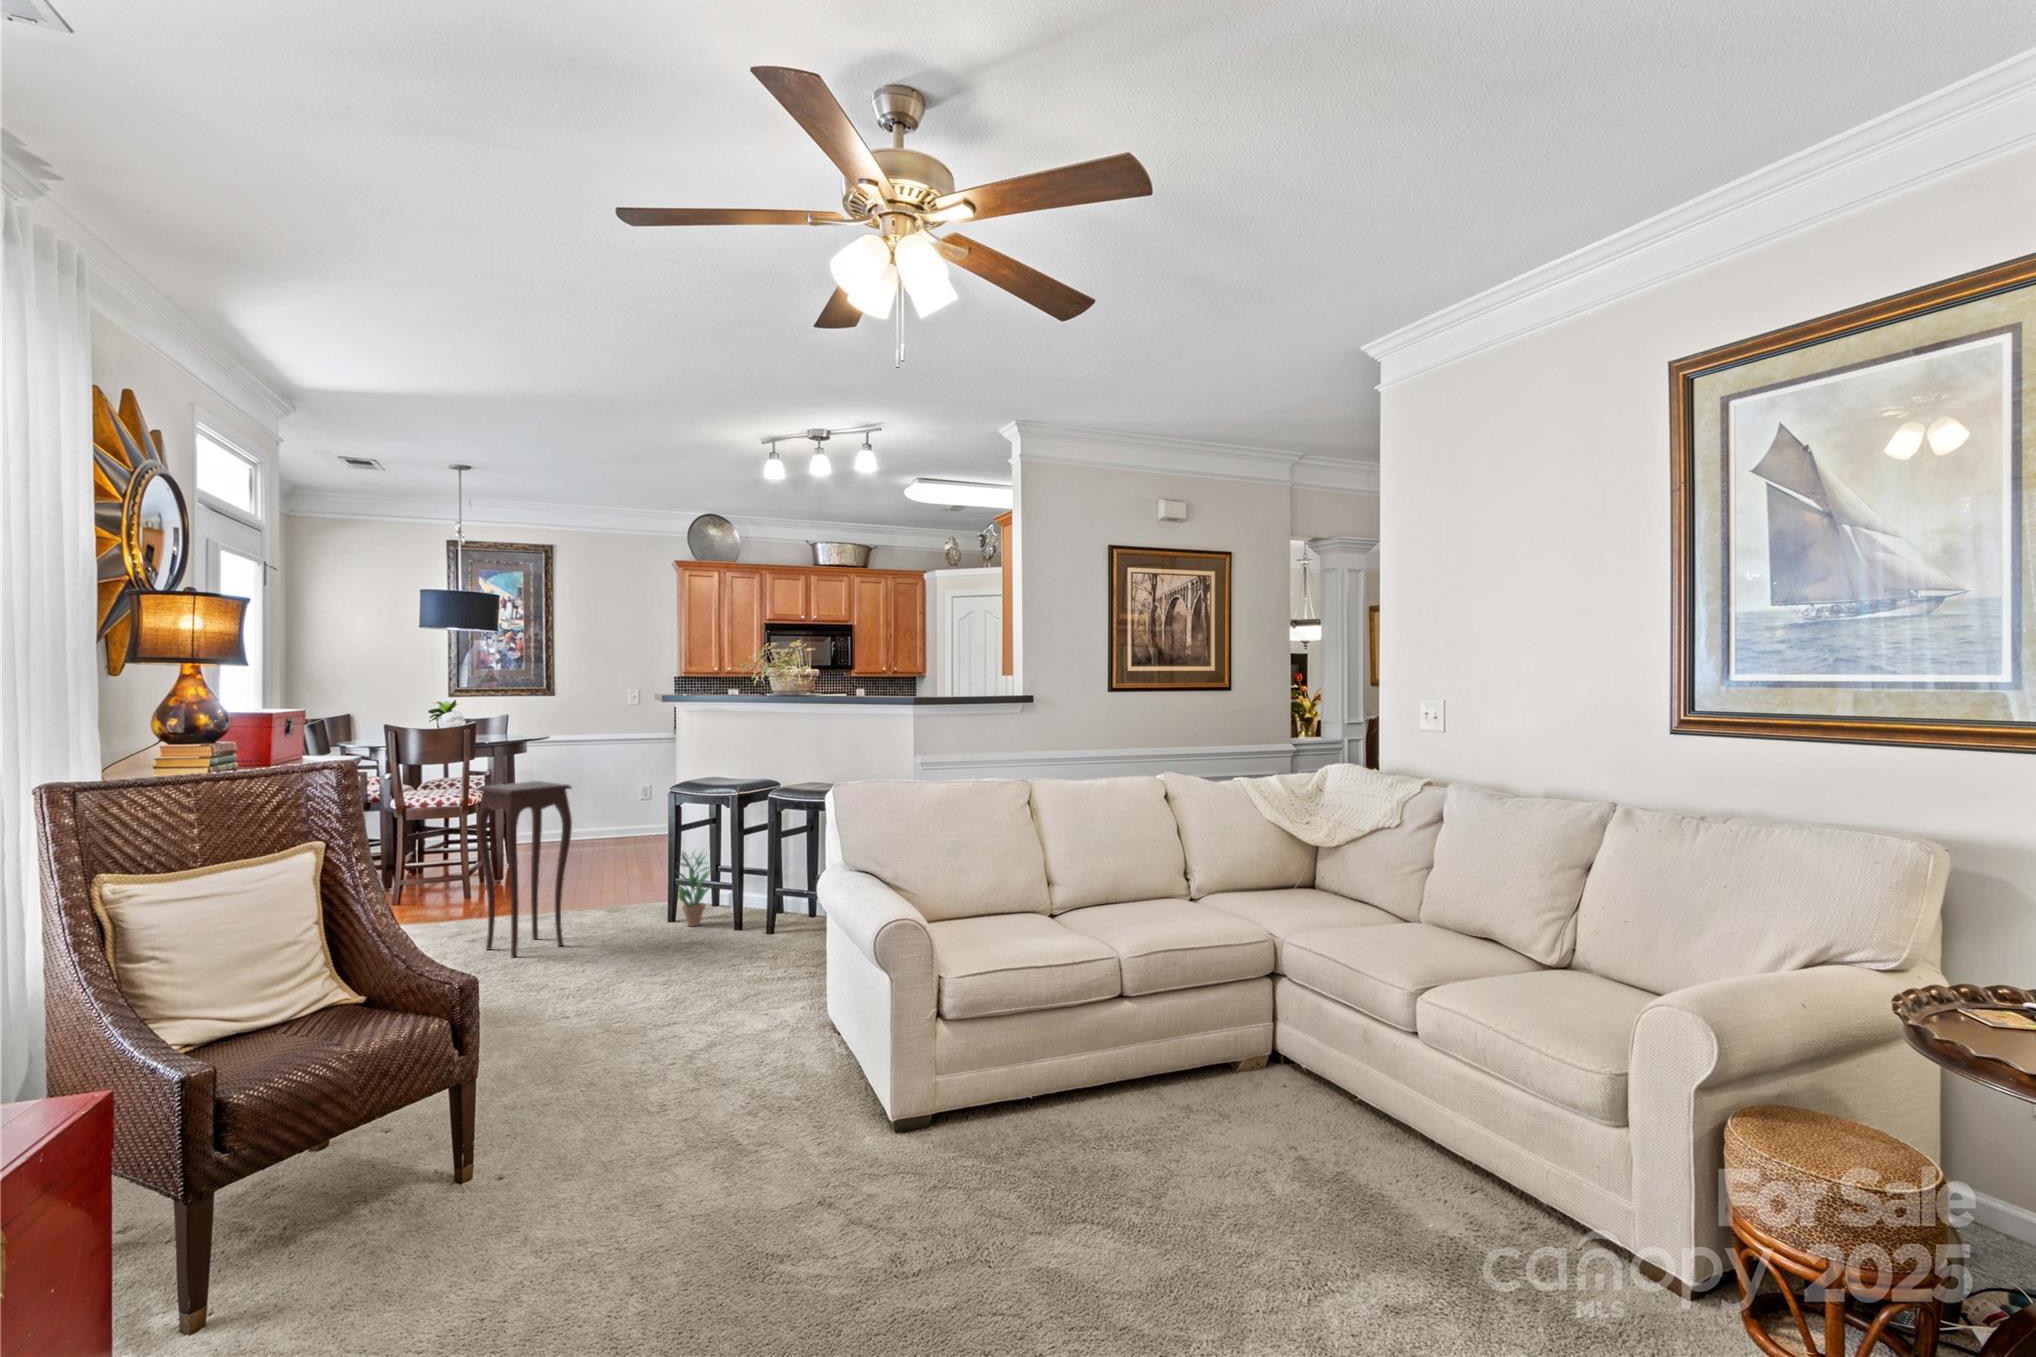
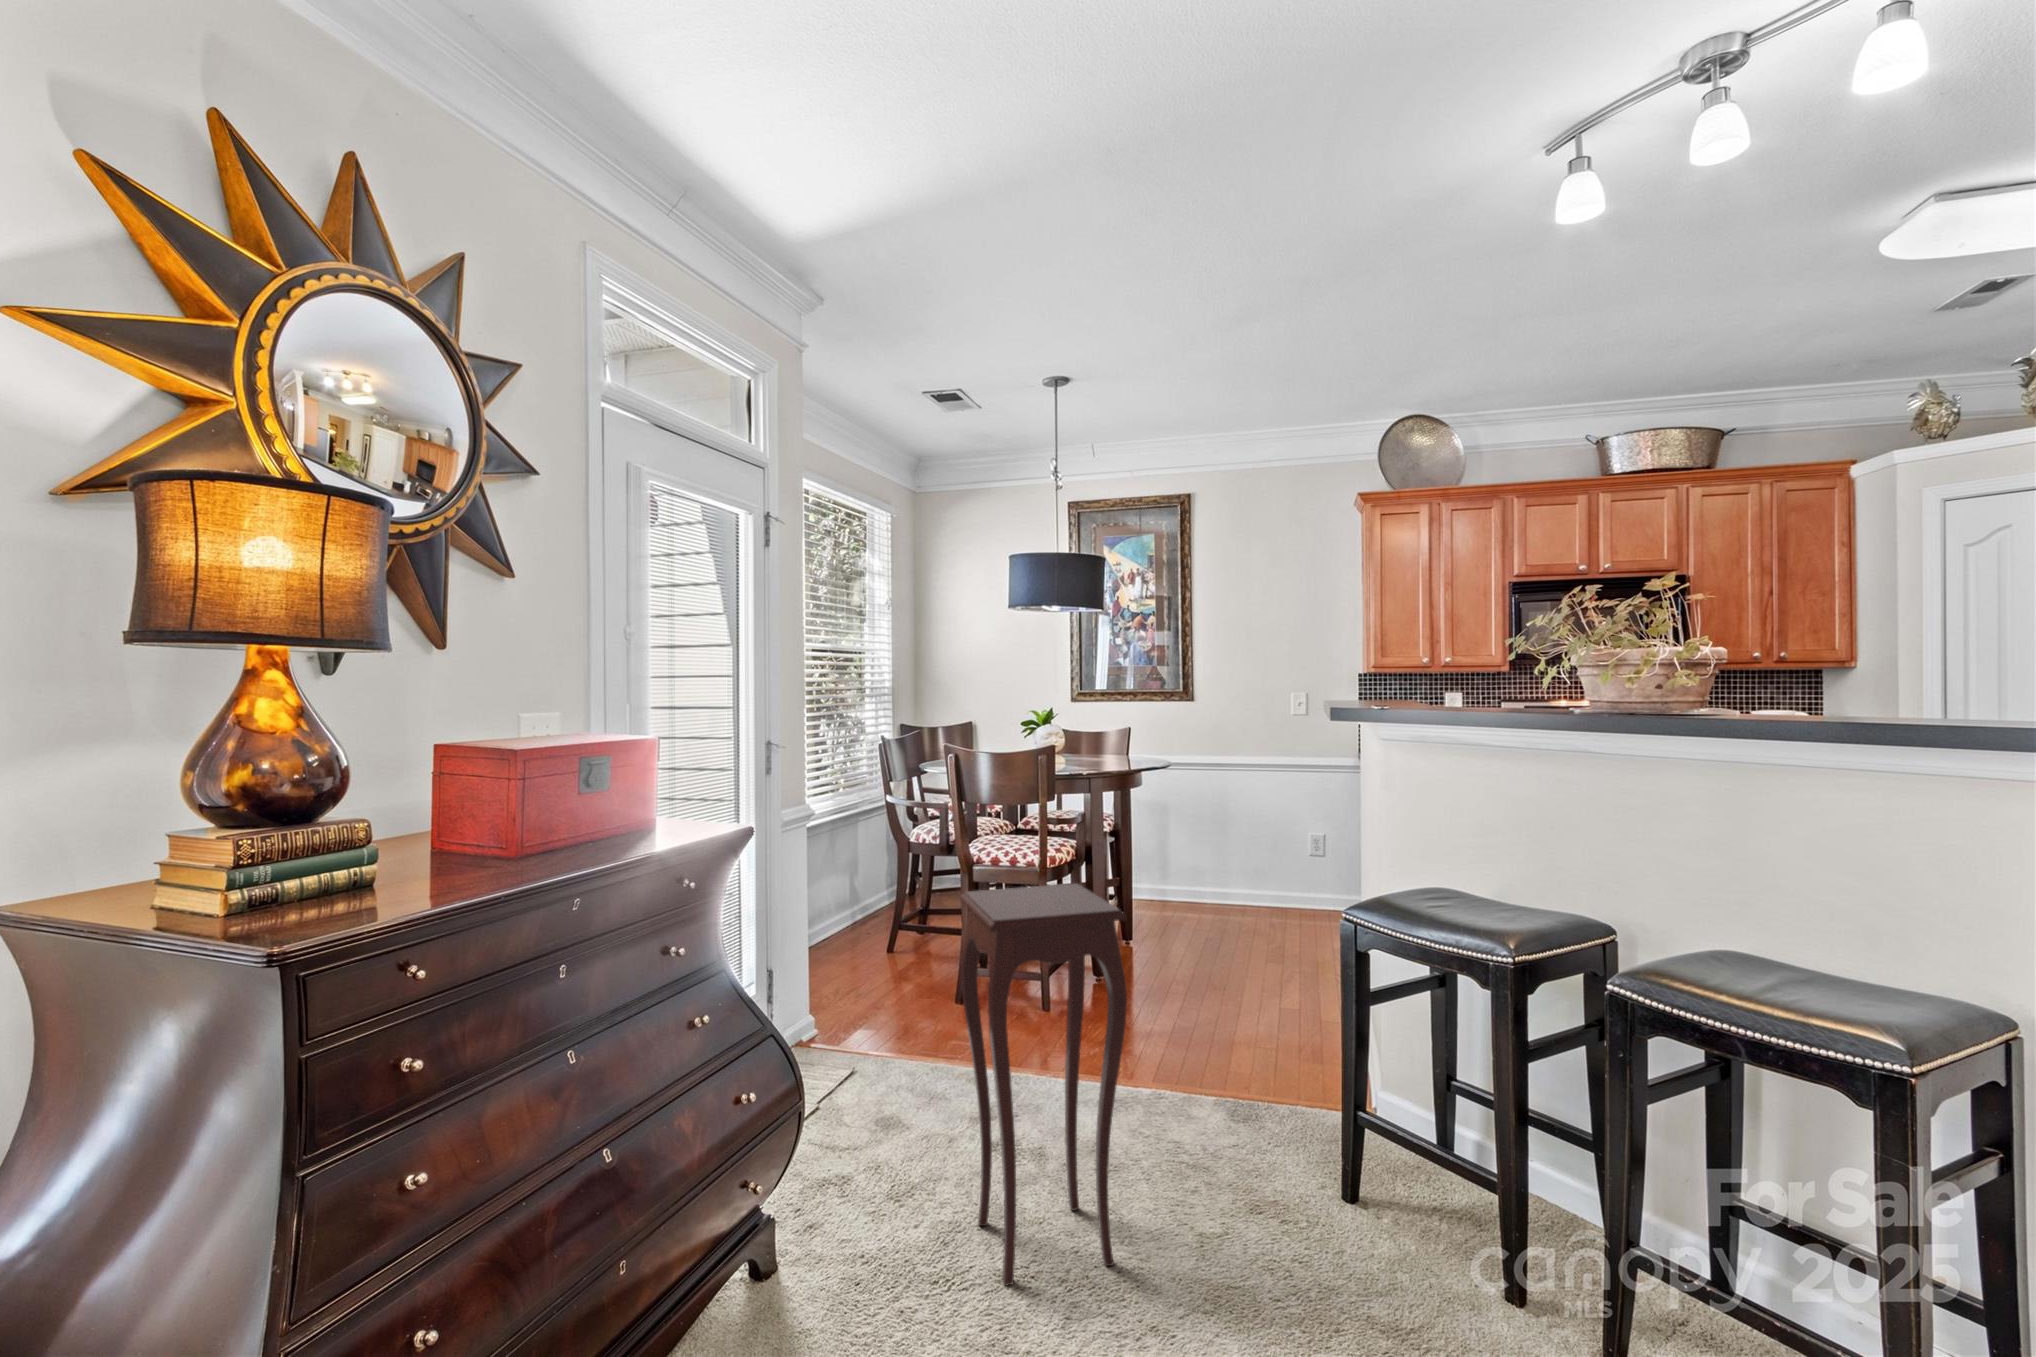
potted plant: present [677,853,712,926] -> none [1352,1080,1459,1275]

